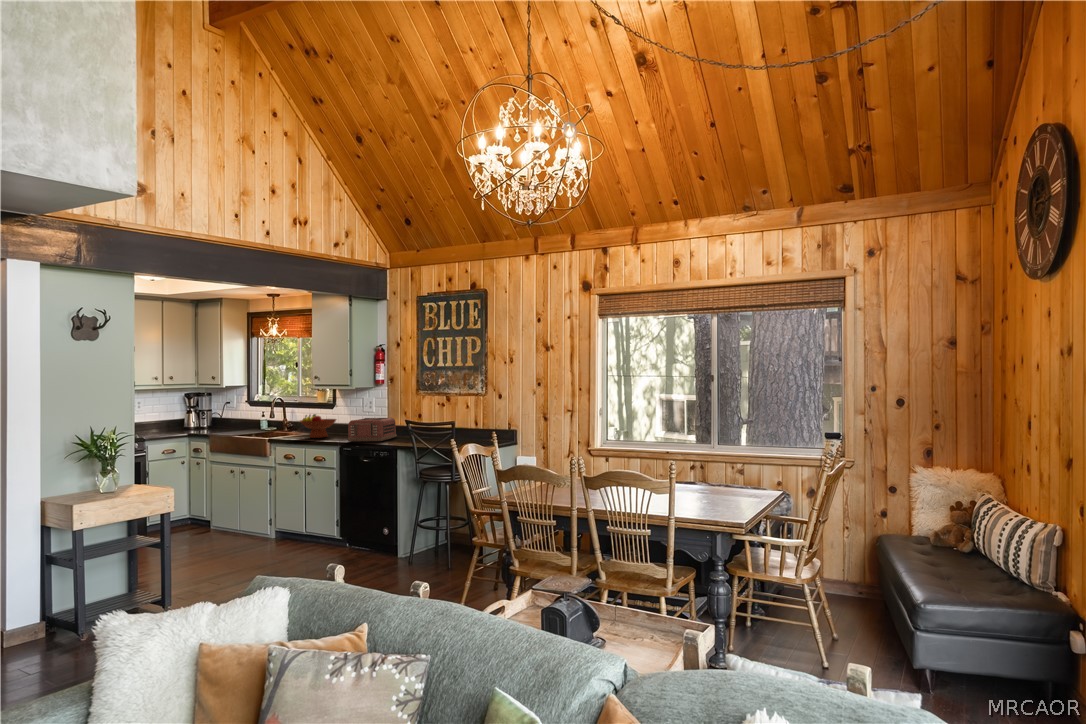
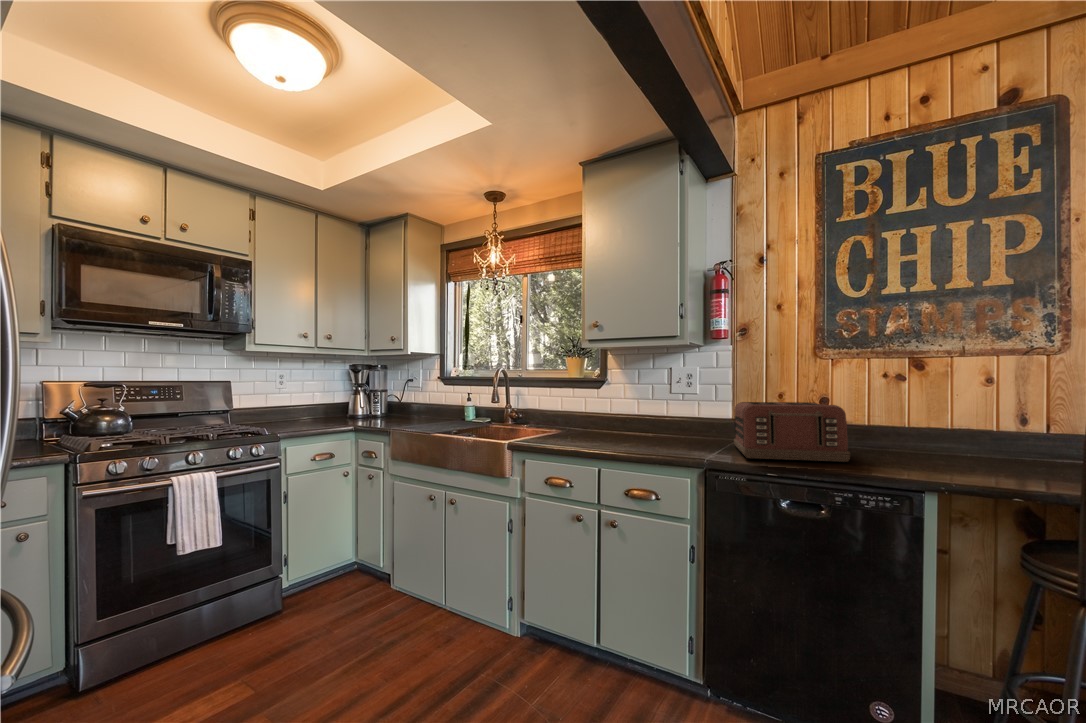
fruit bowl: present [300,414,336,438] -> none [579,391,655,443]

